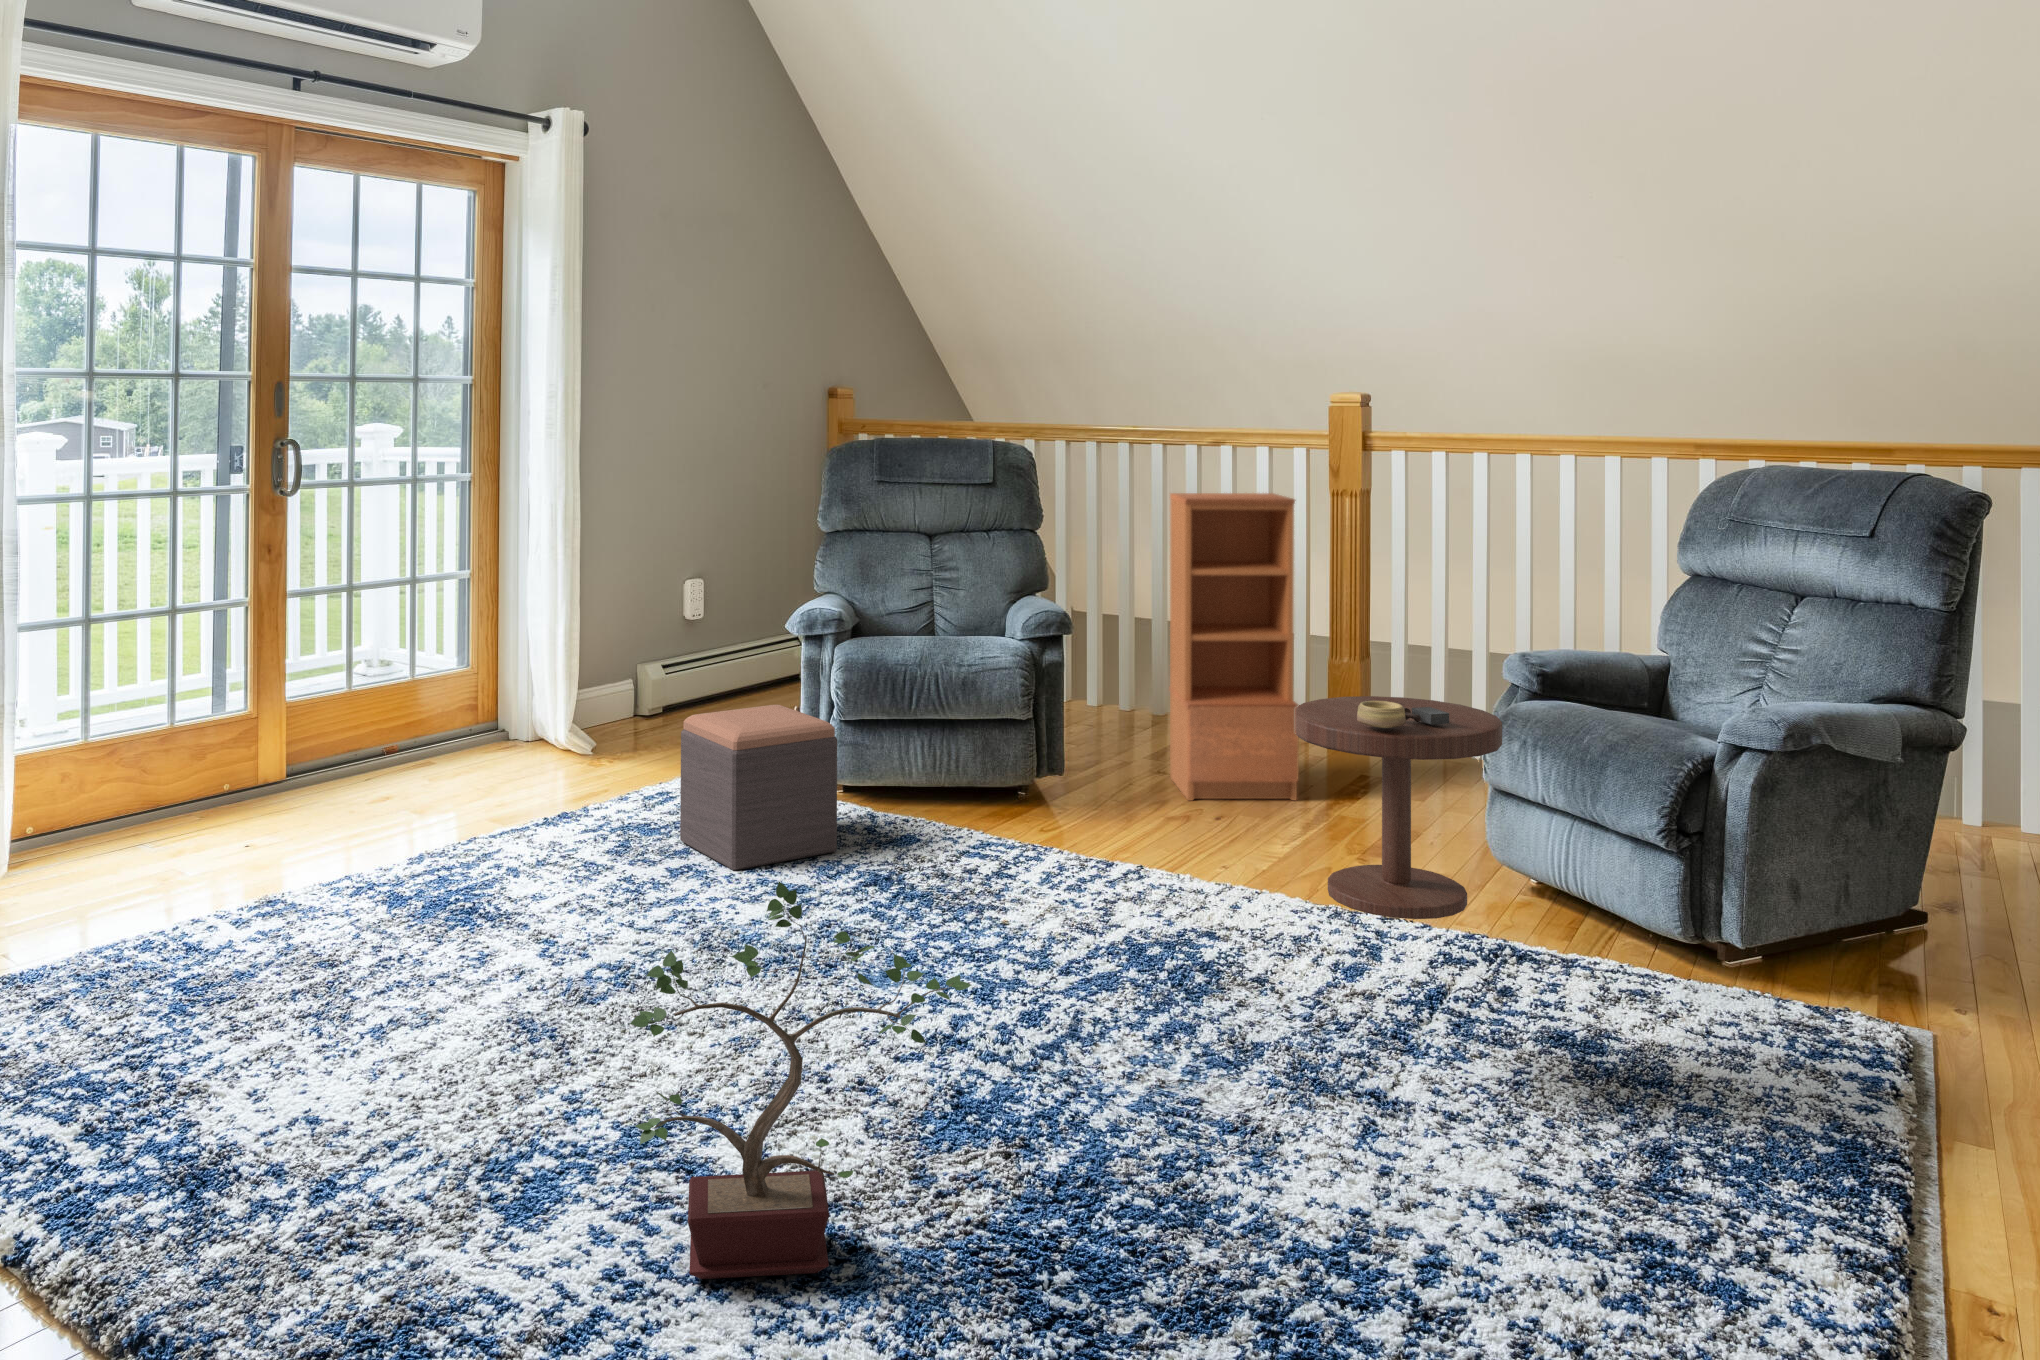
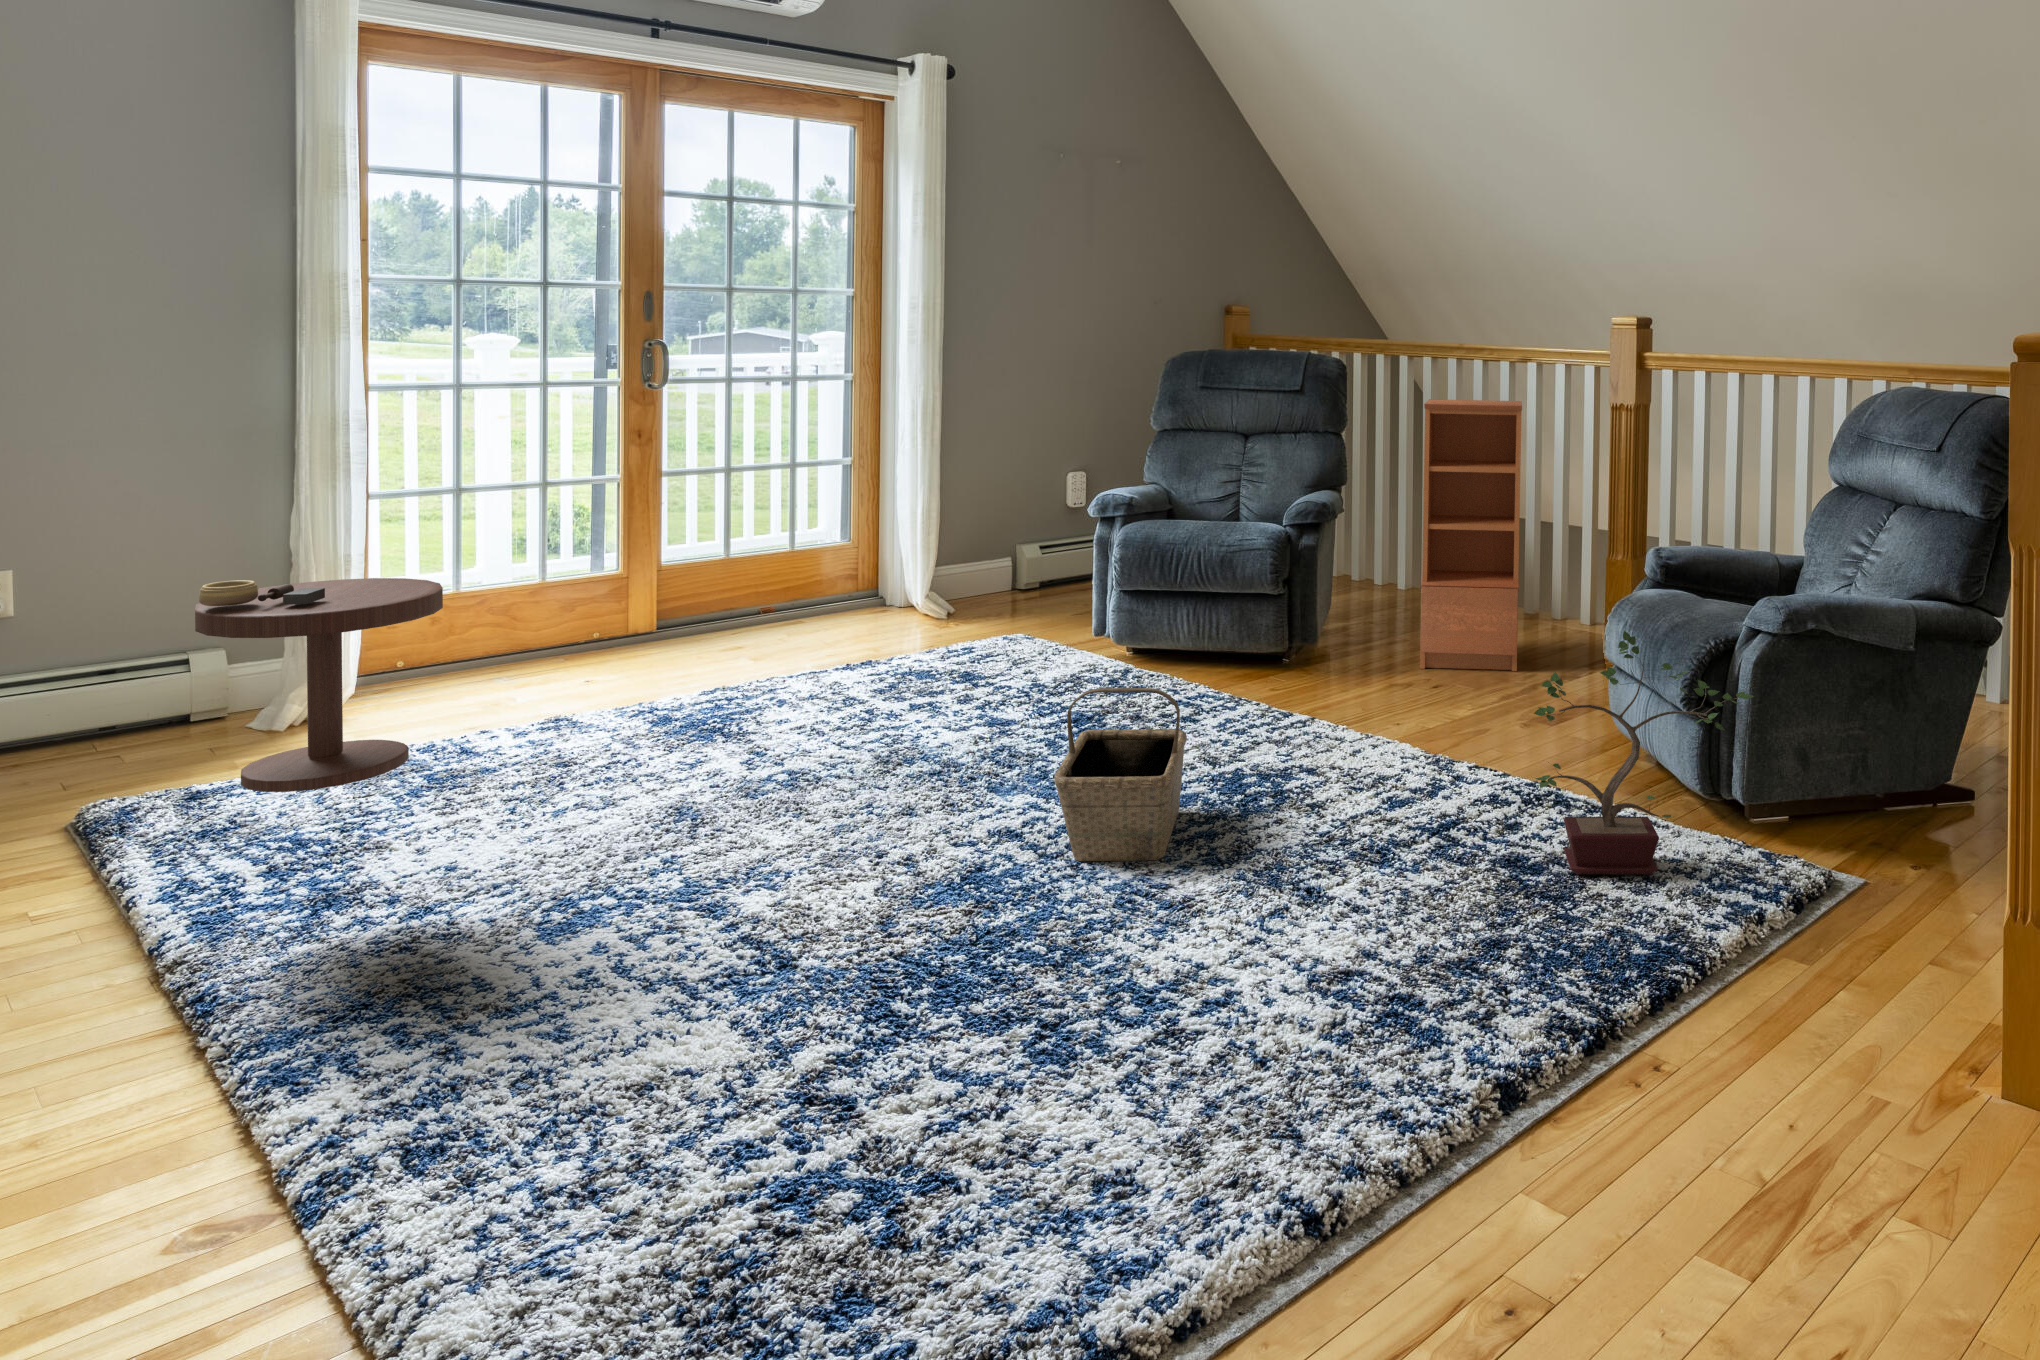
side table: present [1295,696,1502,1076] -> present [195,578,443,940]
footstool: present [680,705,837,871] -> none [943,575,1069,713]
basket: none [994,840,1157,1048] -> present [1054,688,1187,861]
potted plant: present [630,882,972,1279] -> present [1534,631,1753,874]

